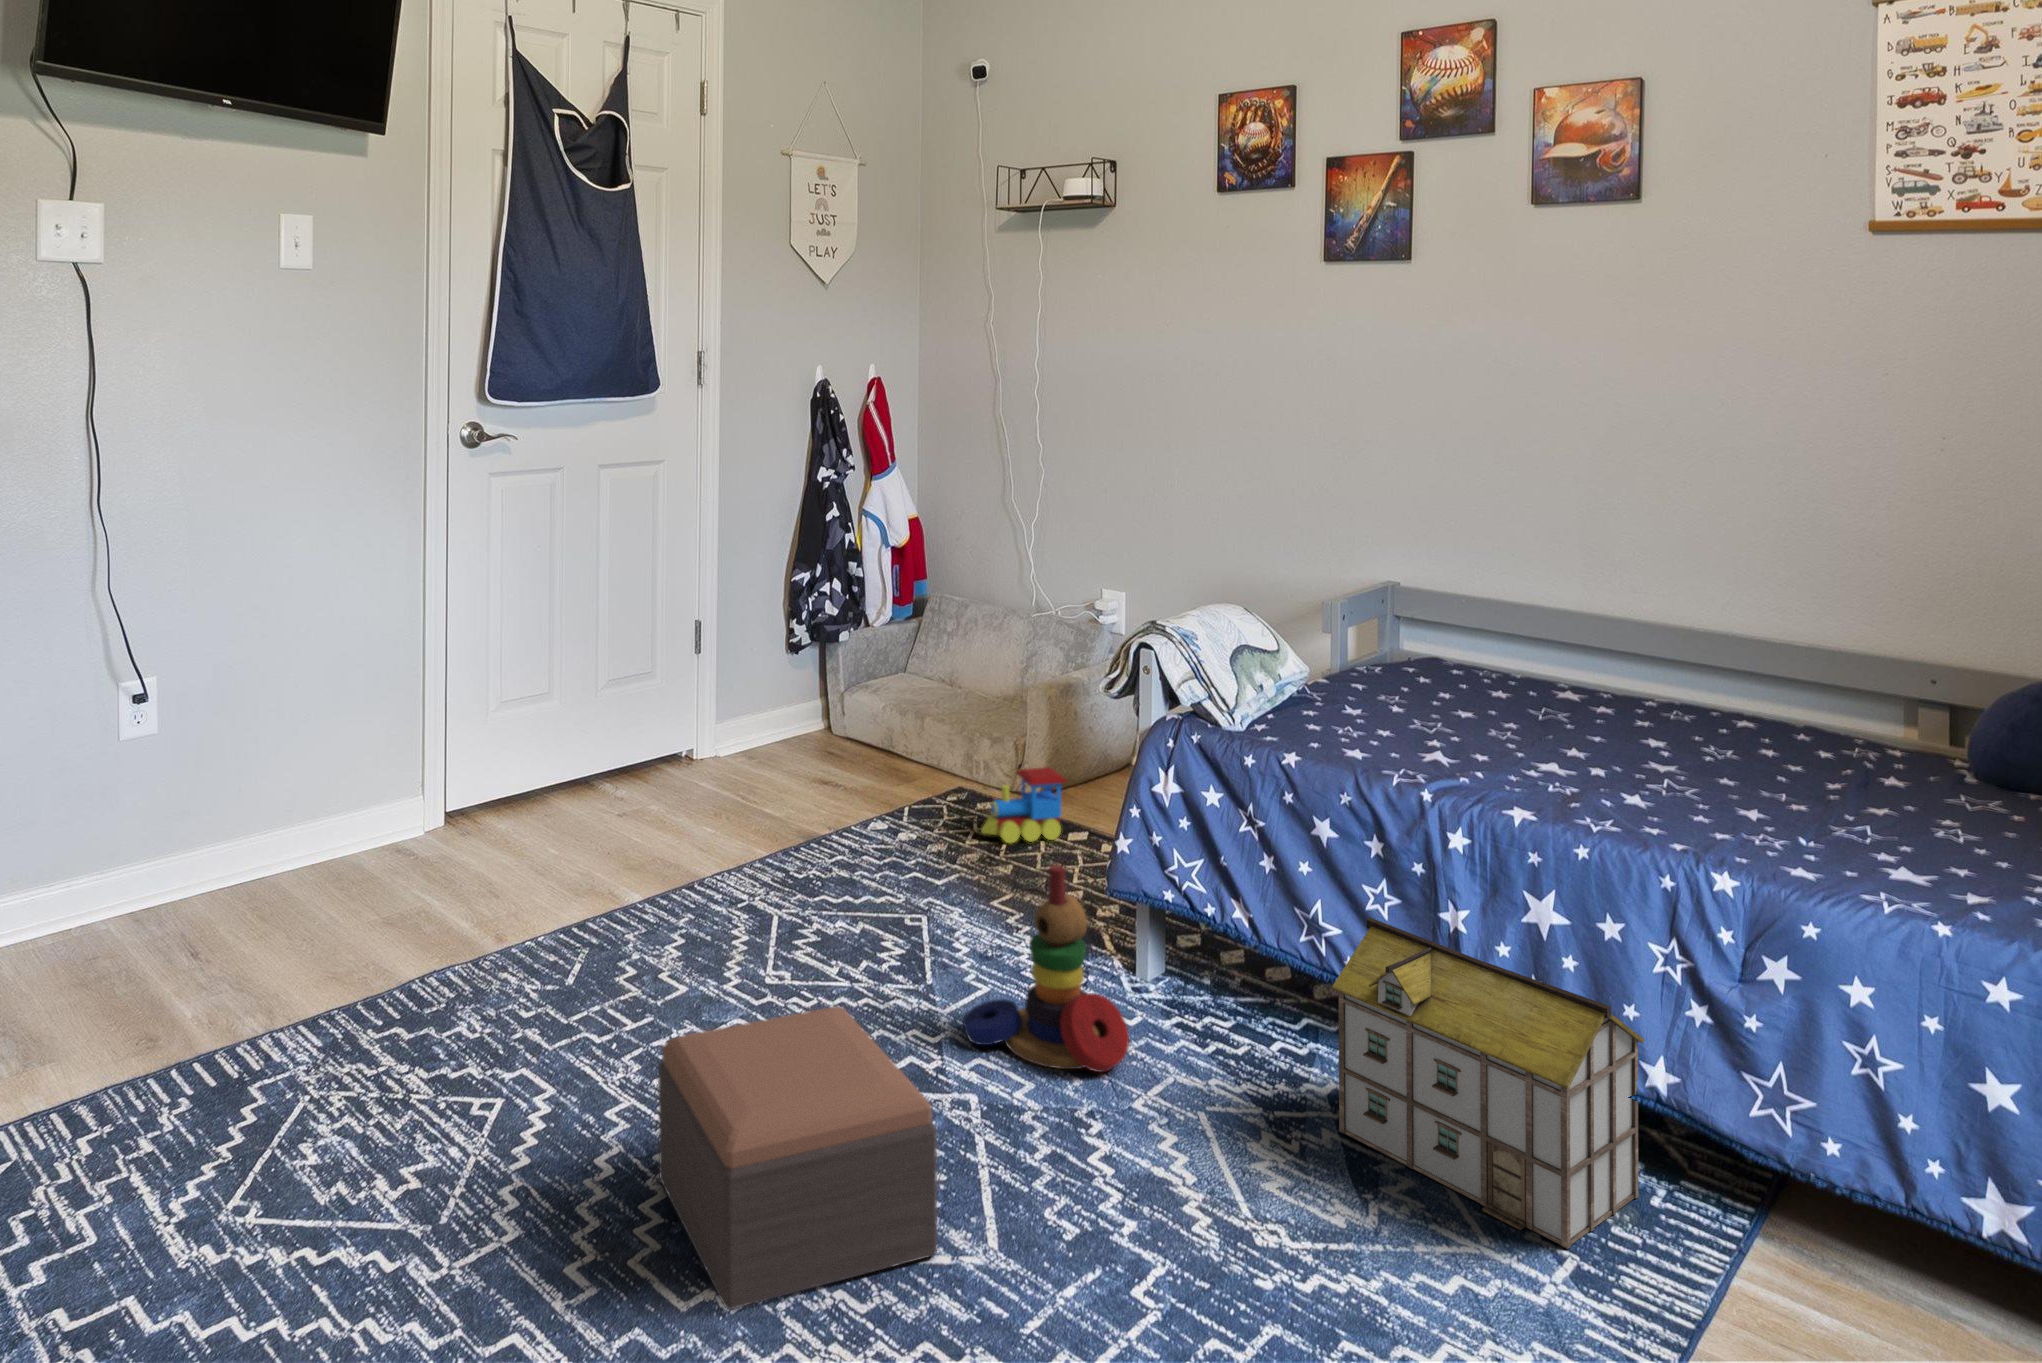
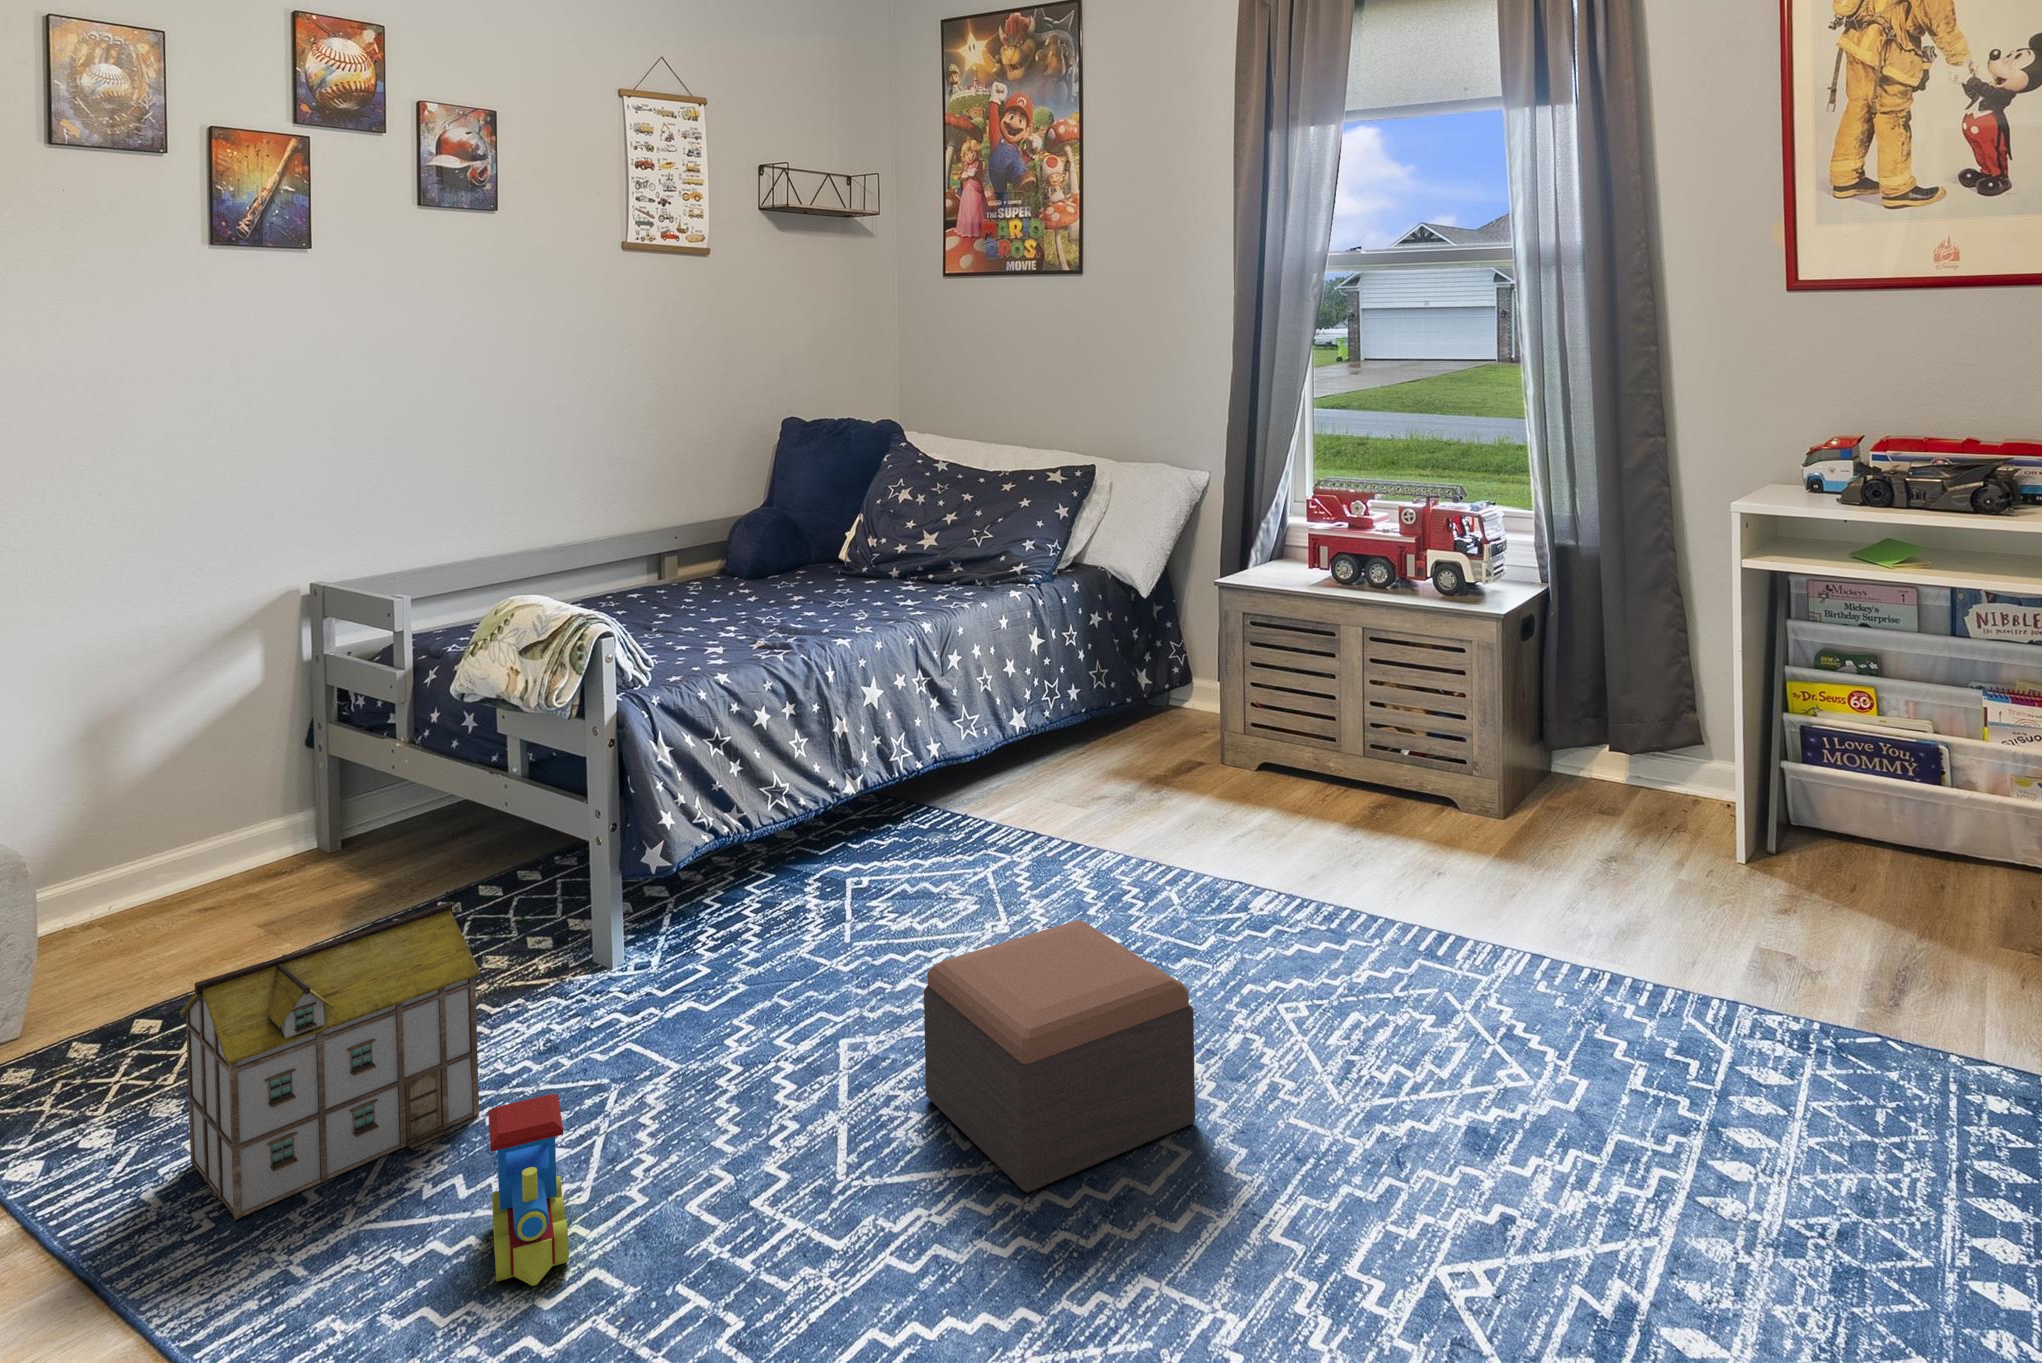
toy train: present [982,767,1066,843] -> present [488,1094,569,1286]
stacking toy: present [963,865,1129,1072] -> none [681,833,808,1050]
toy house: present [1332,917,1644,1249] -> present [180,902,480,1220]

